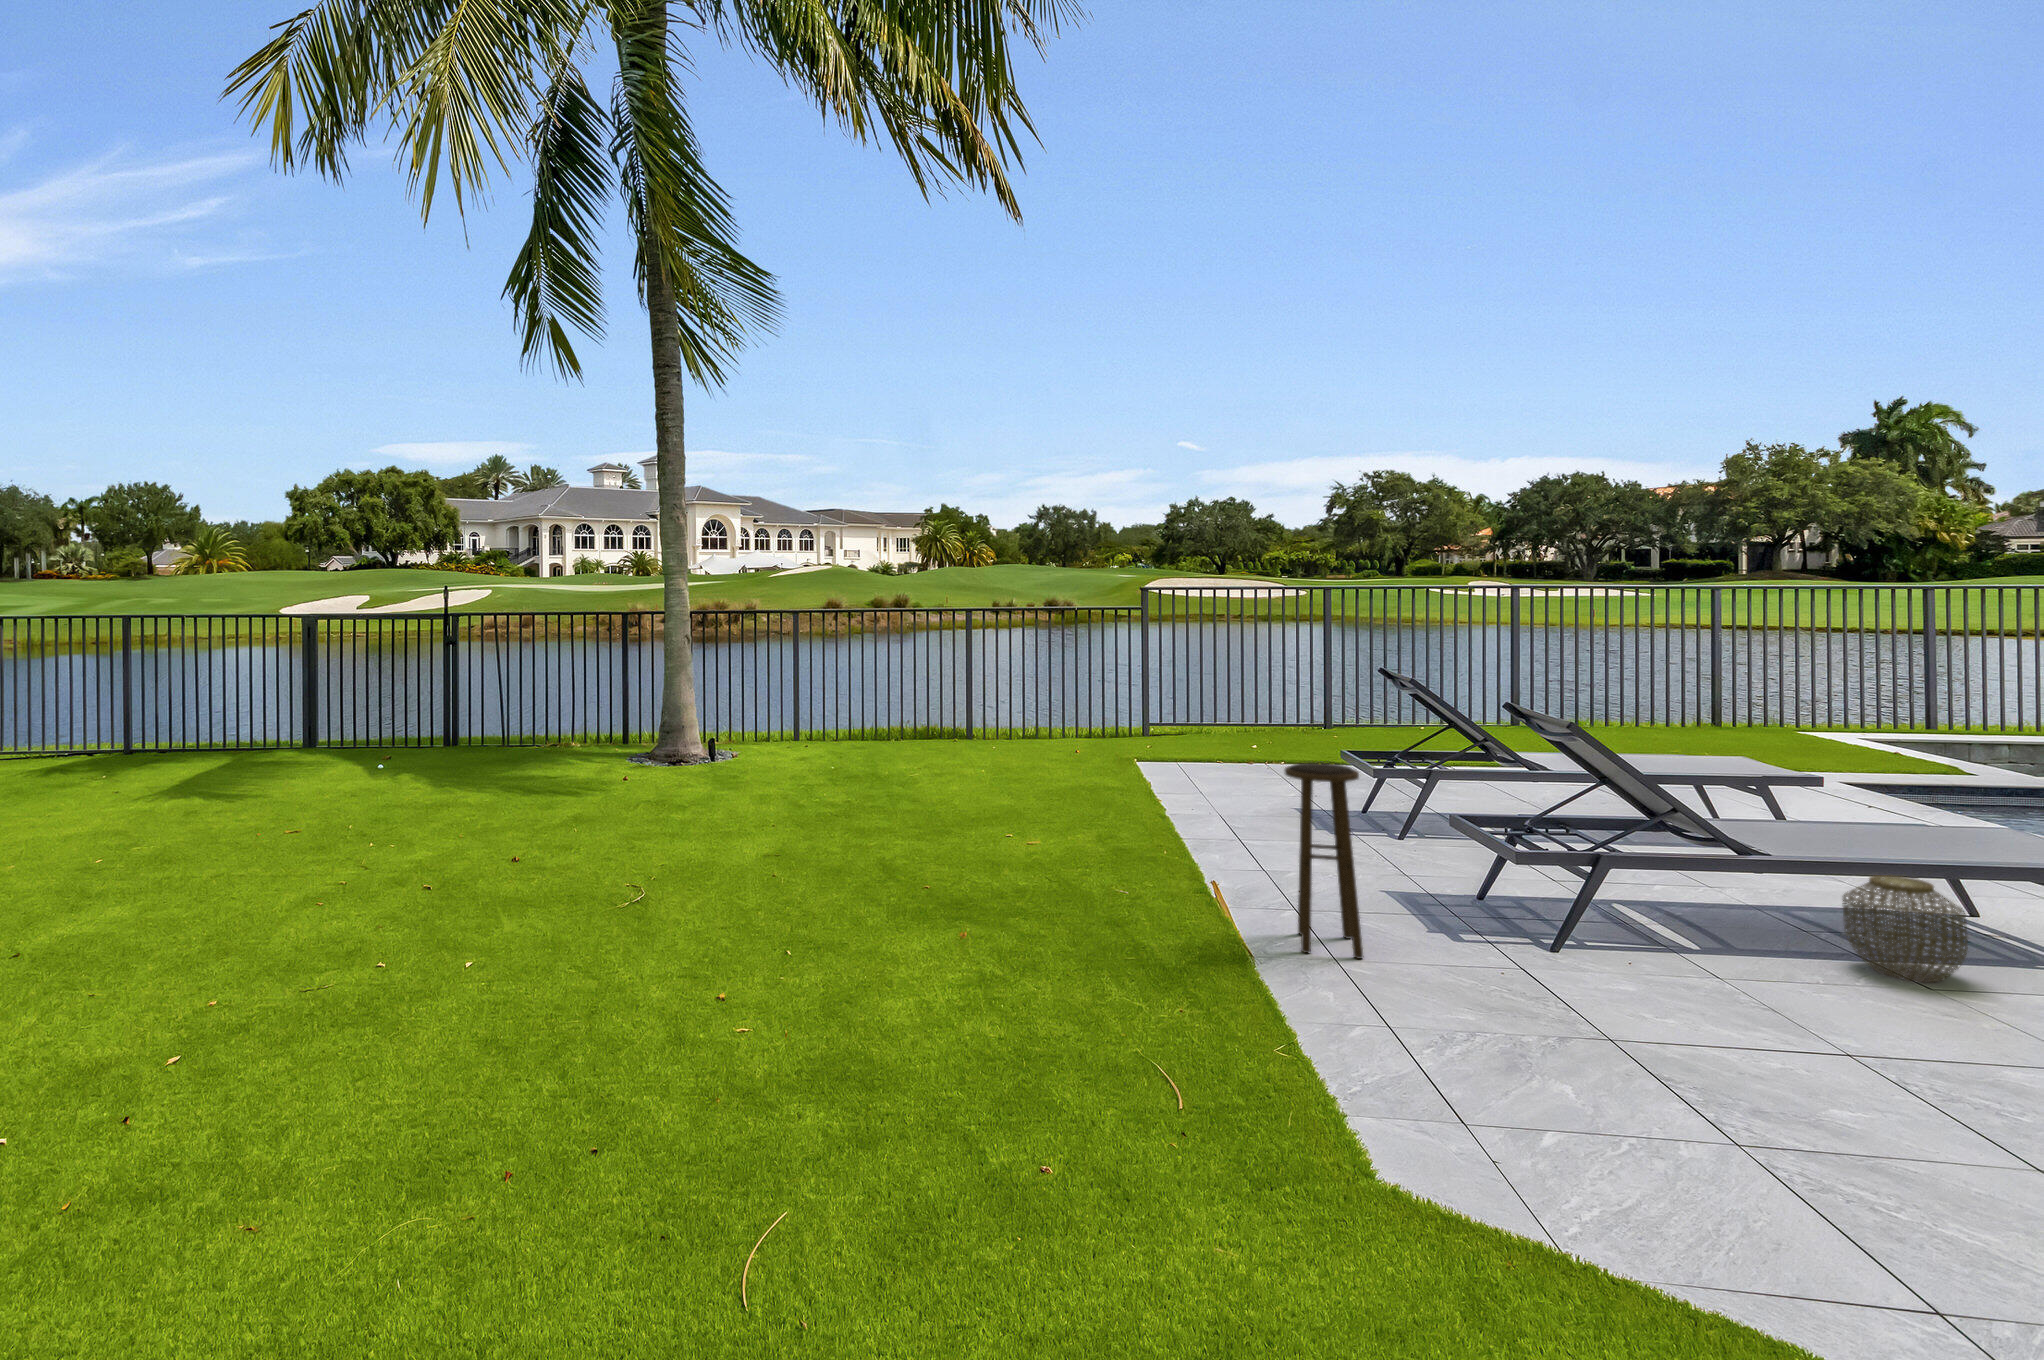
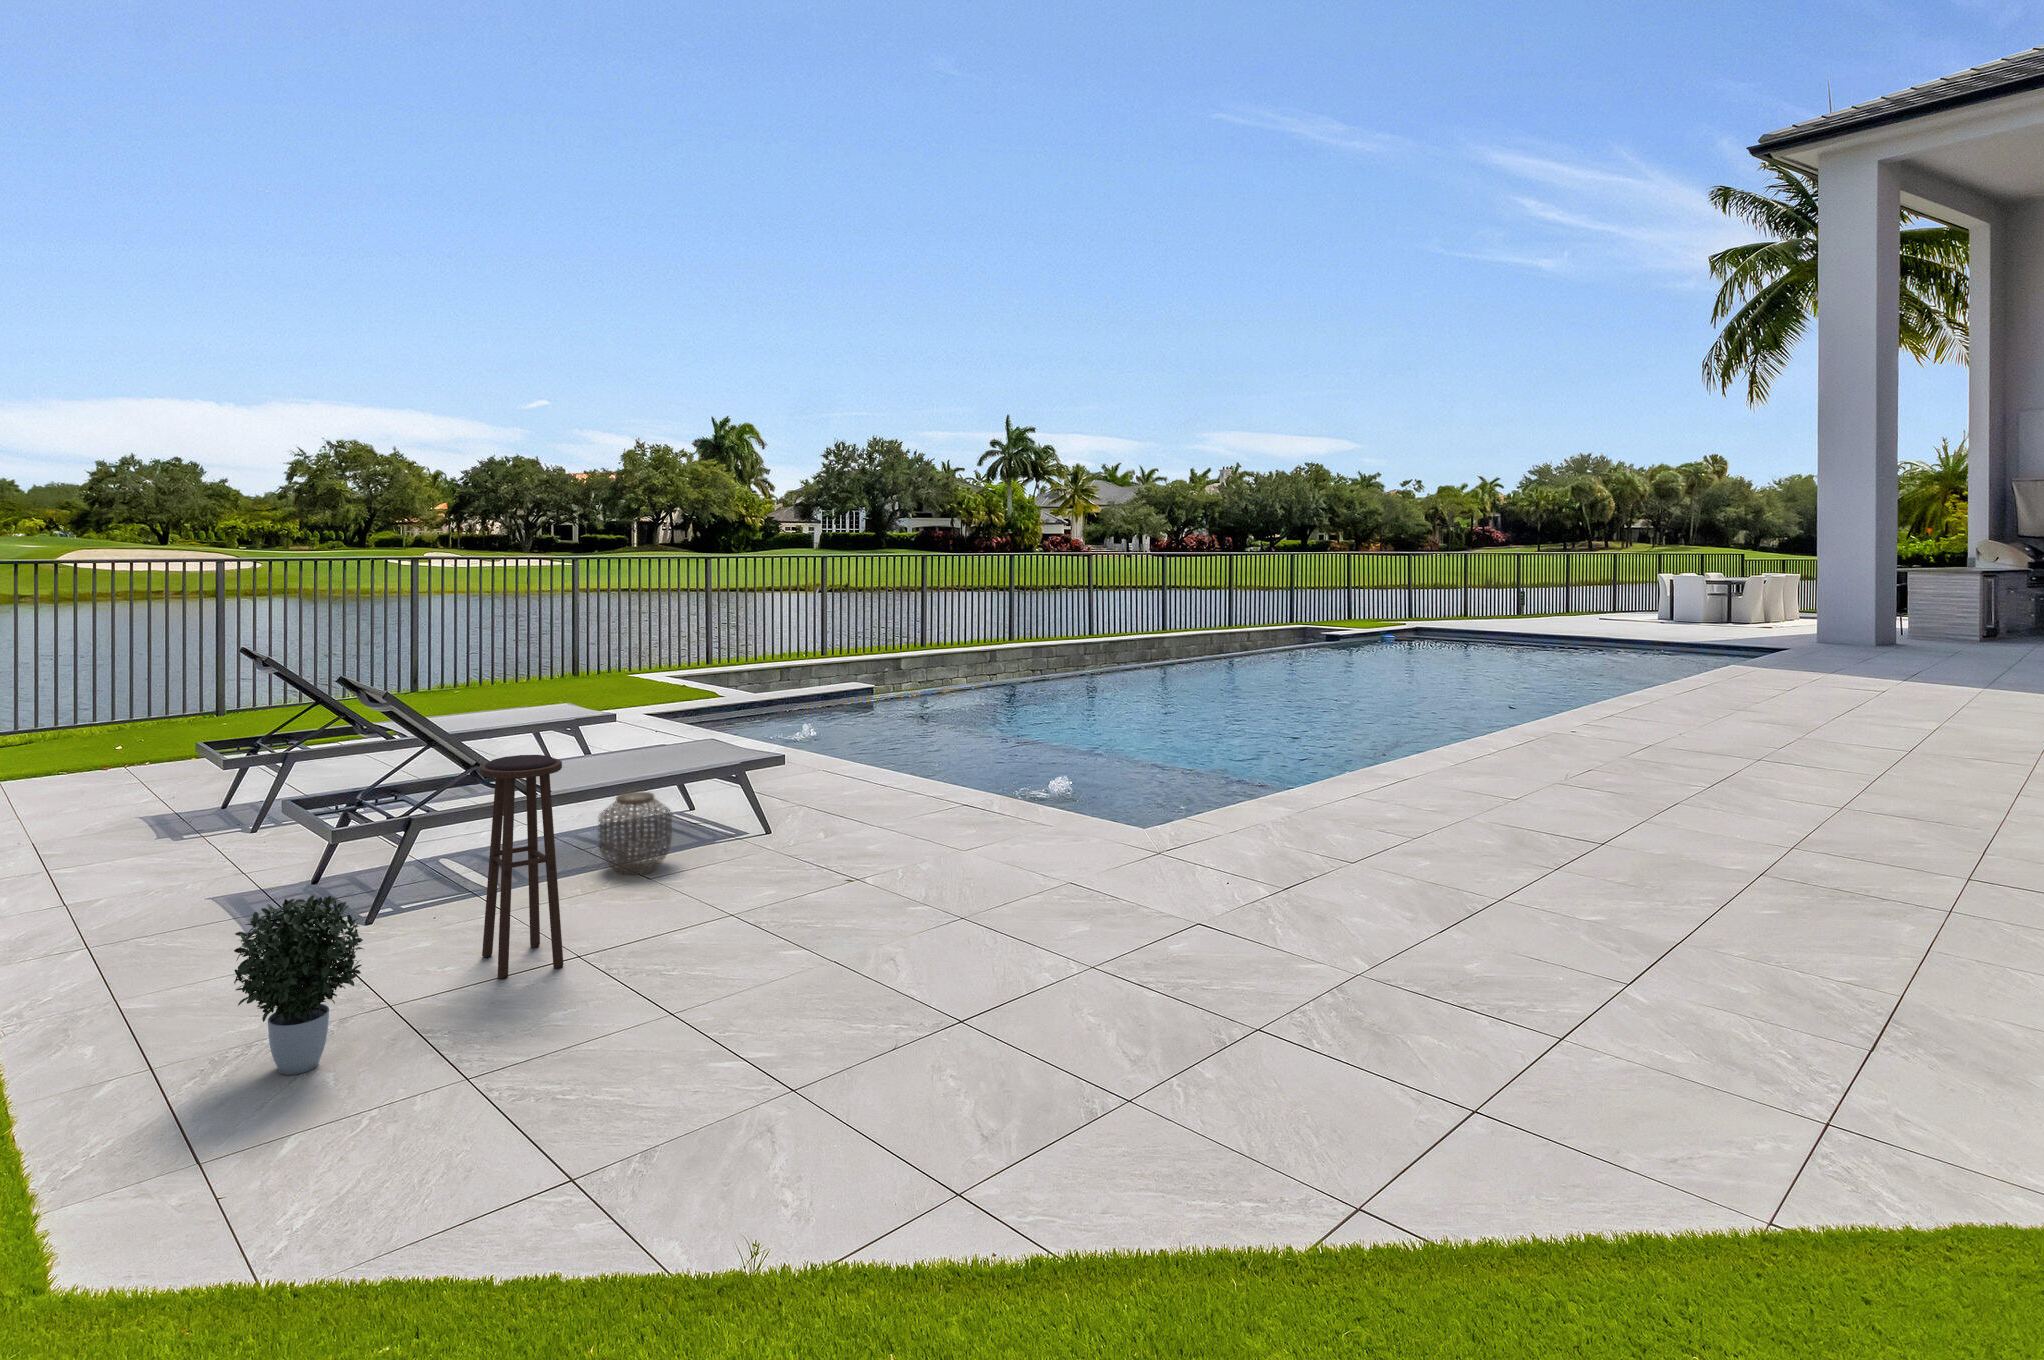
stool: present [1285,763,1364,959] -> present [480,755,564,979]
potted plant: none [1469,905,1602,1076] -> present [234,895,363,1075]

